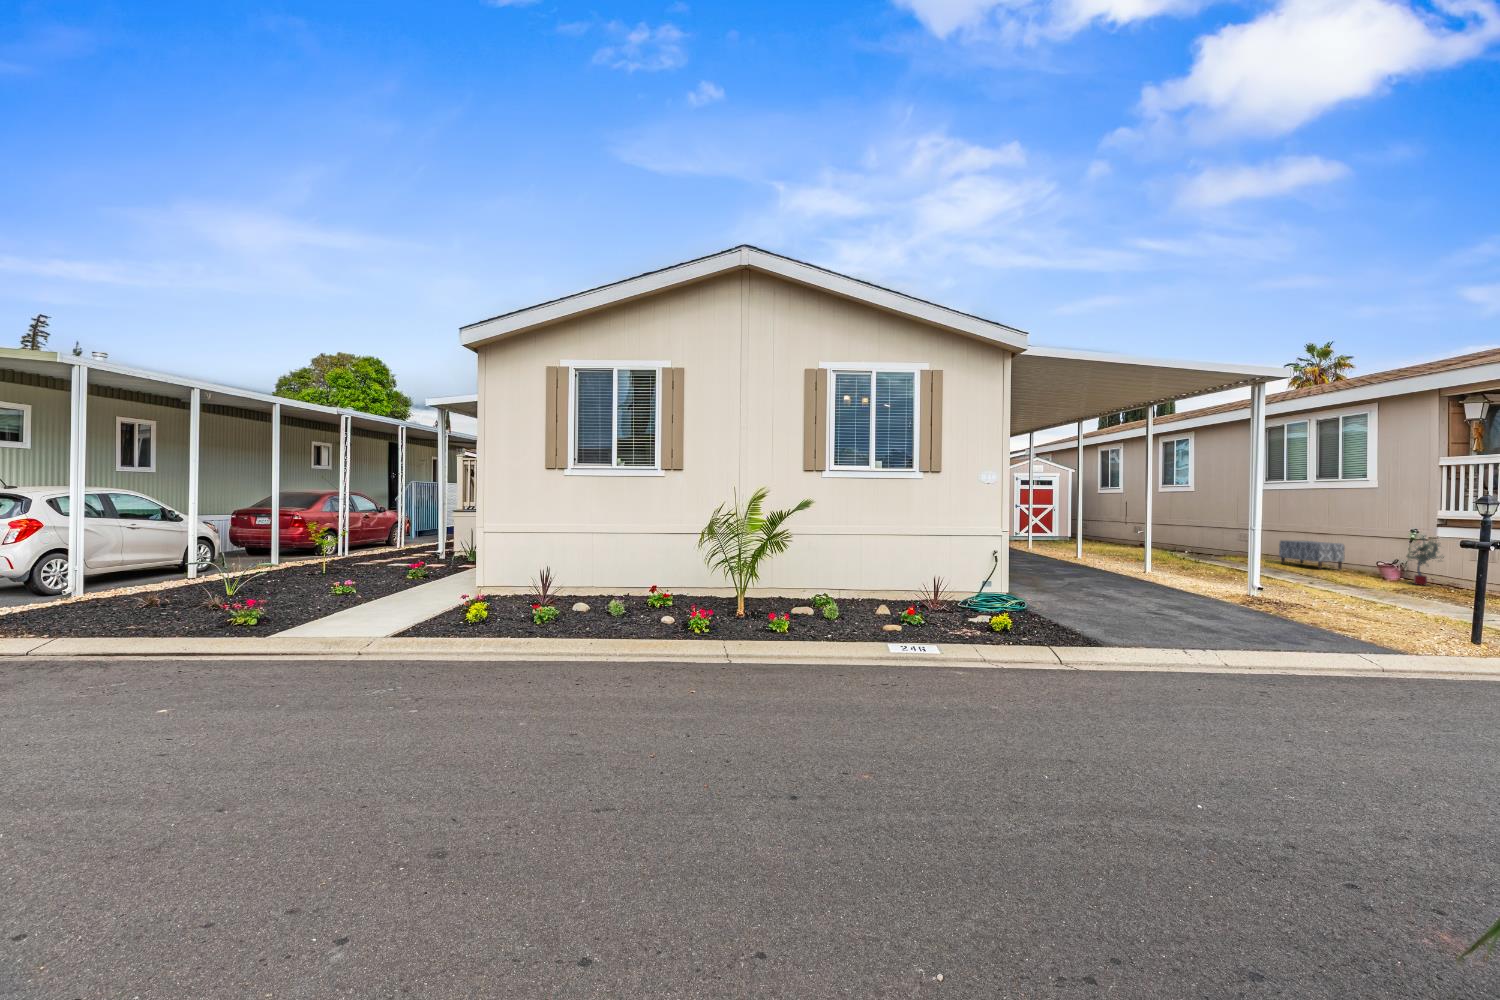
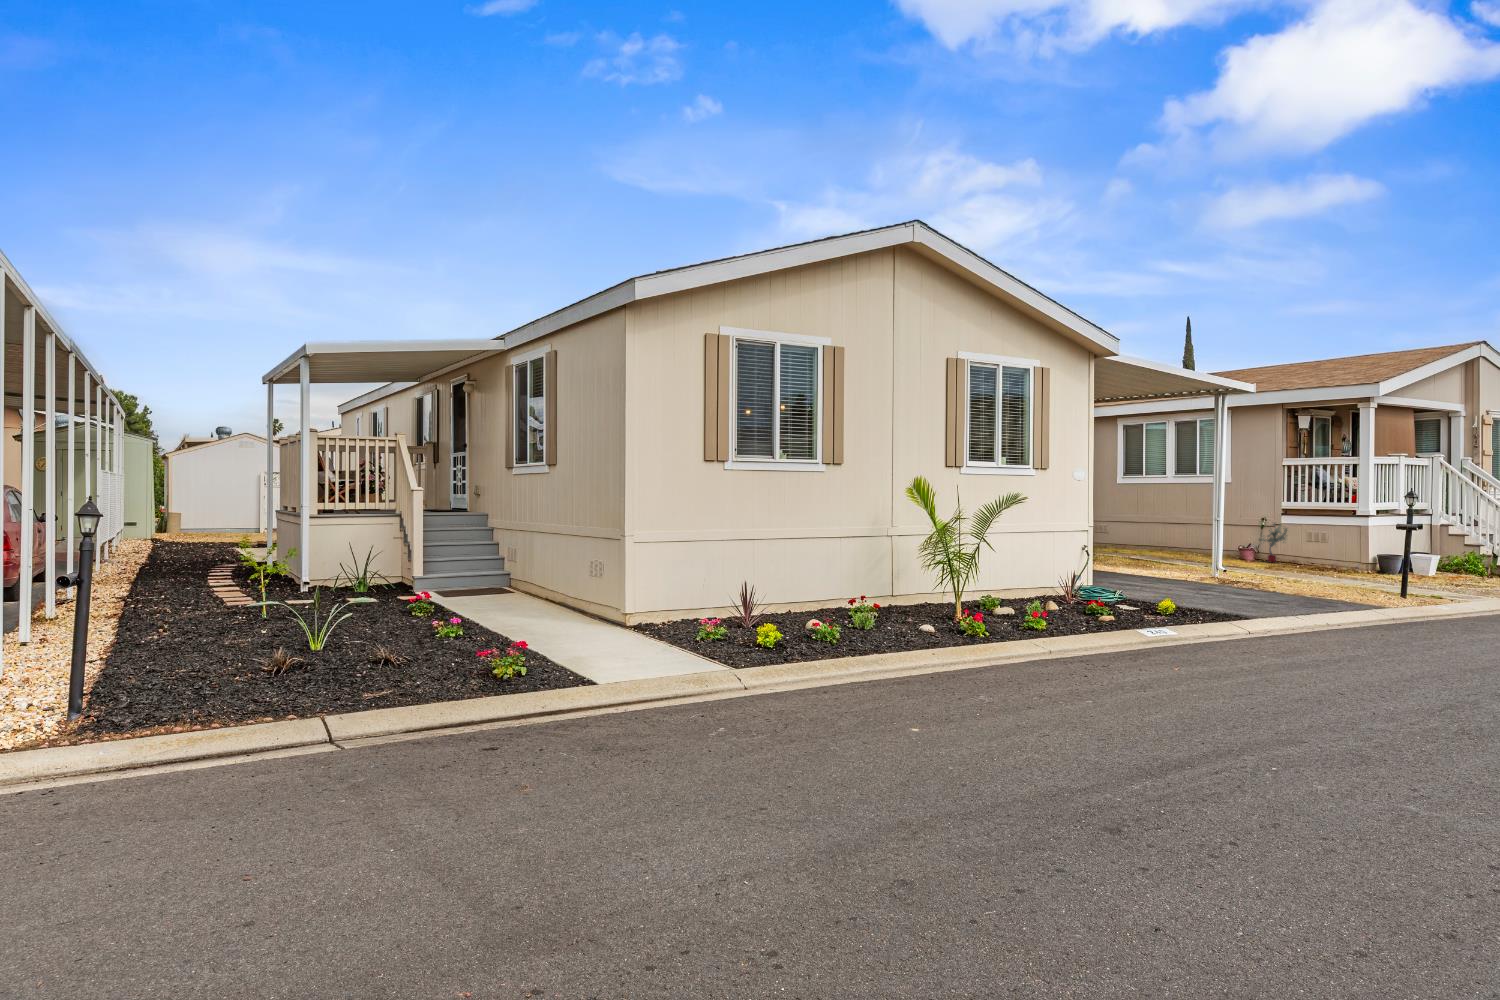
bench: present [1279,540,1345,570] -> none [1144,529,1198,554]

